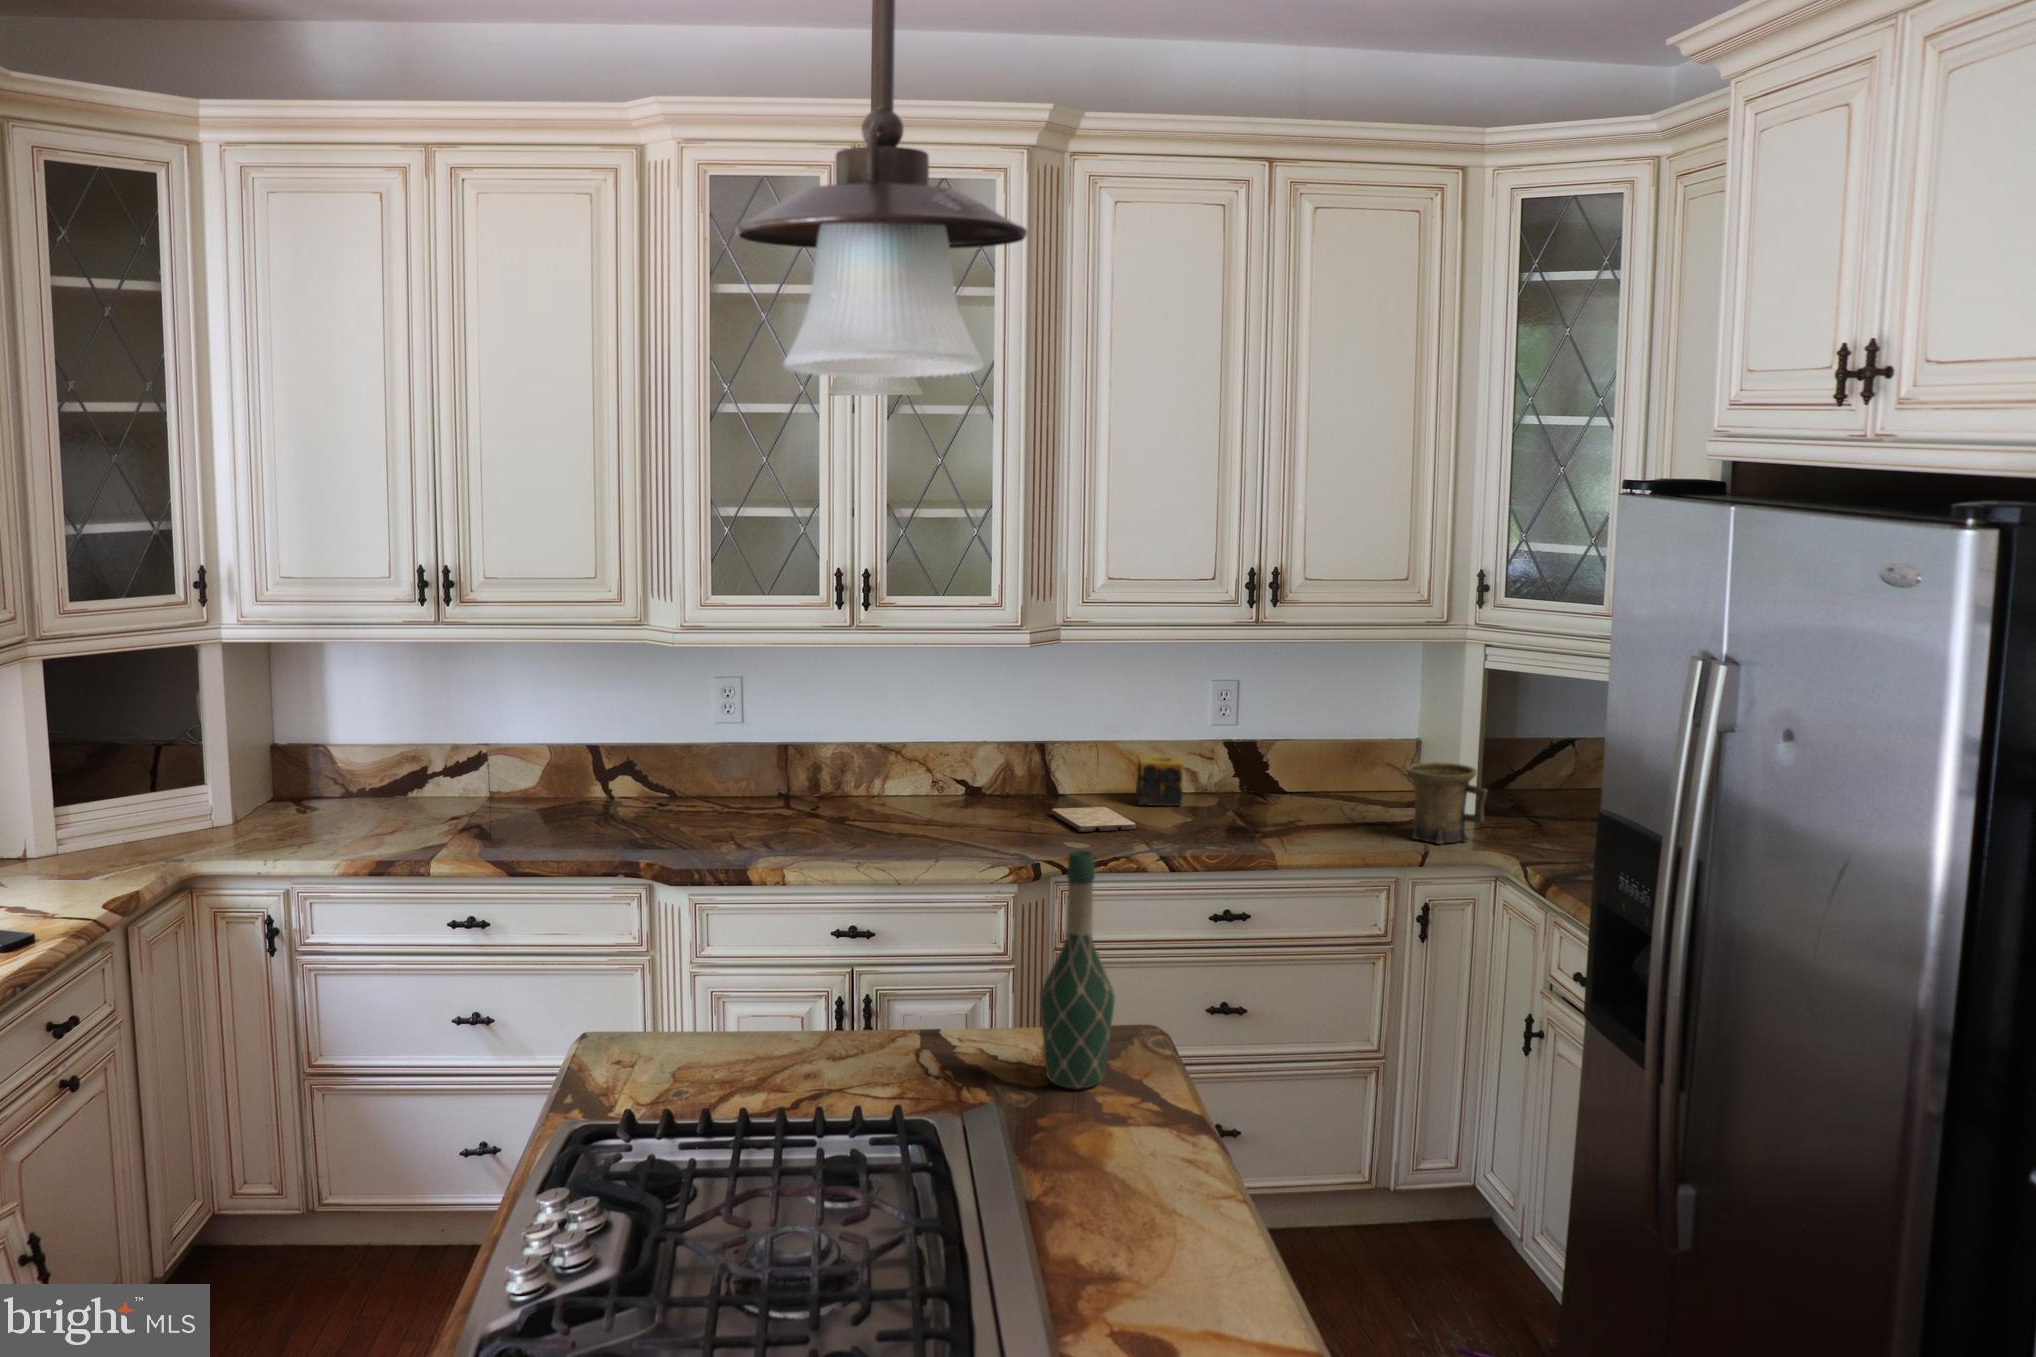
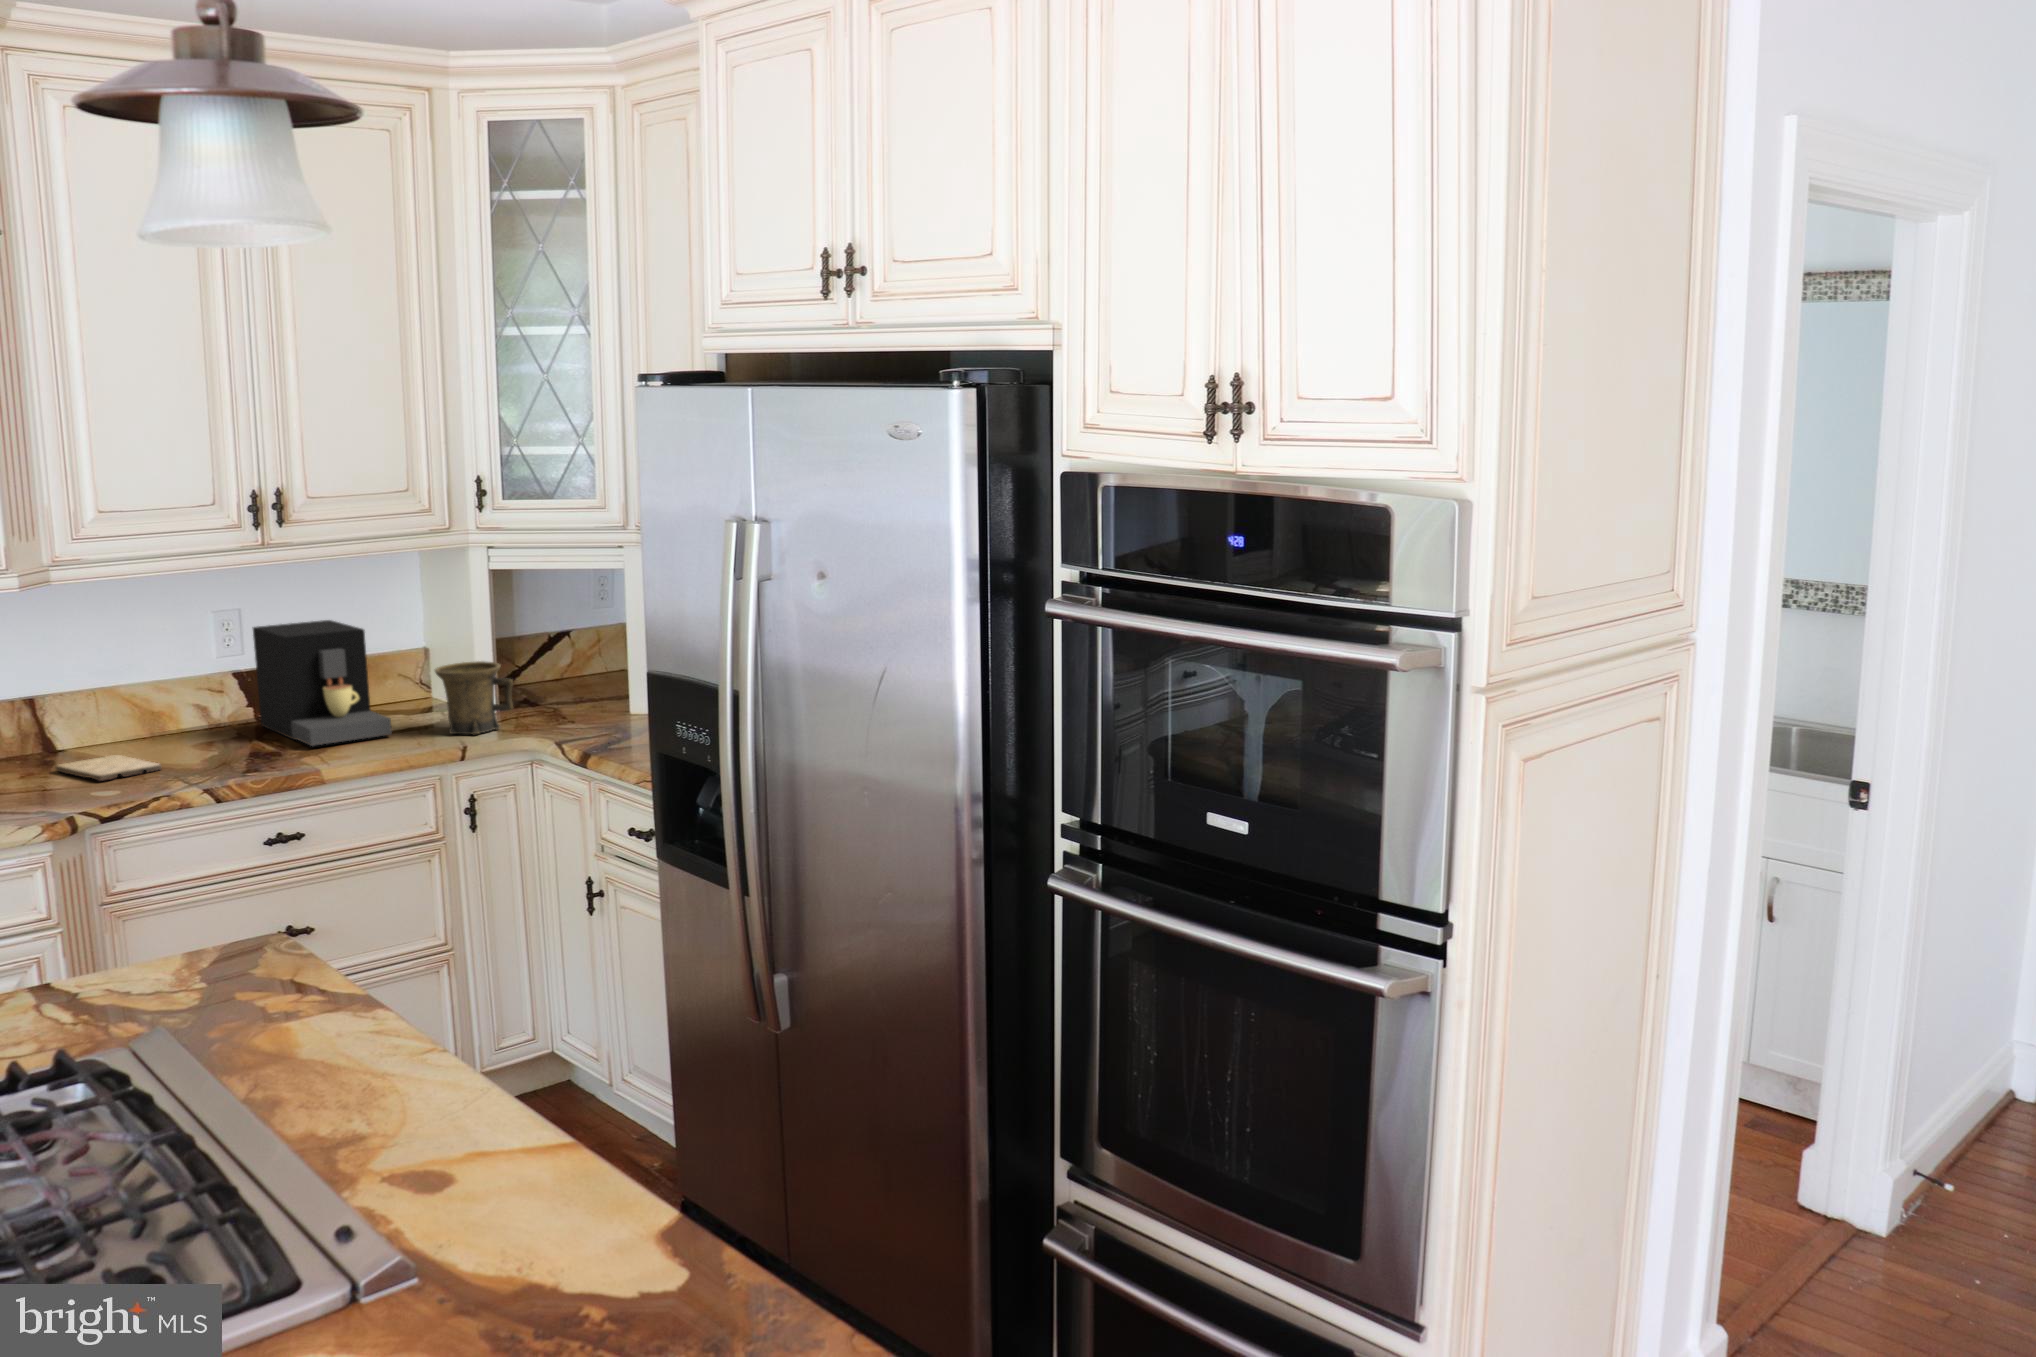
coffee maker: none [1242,697,1357,829] -> present [253,620,392,746]
candle: present [1136,755,1184,806] -> none [141,694,201,748]
wine bottle: present [1040,850,1115,1088] -> none [192,756,275,994]

